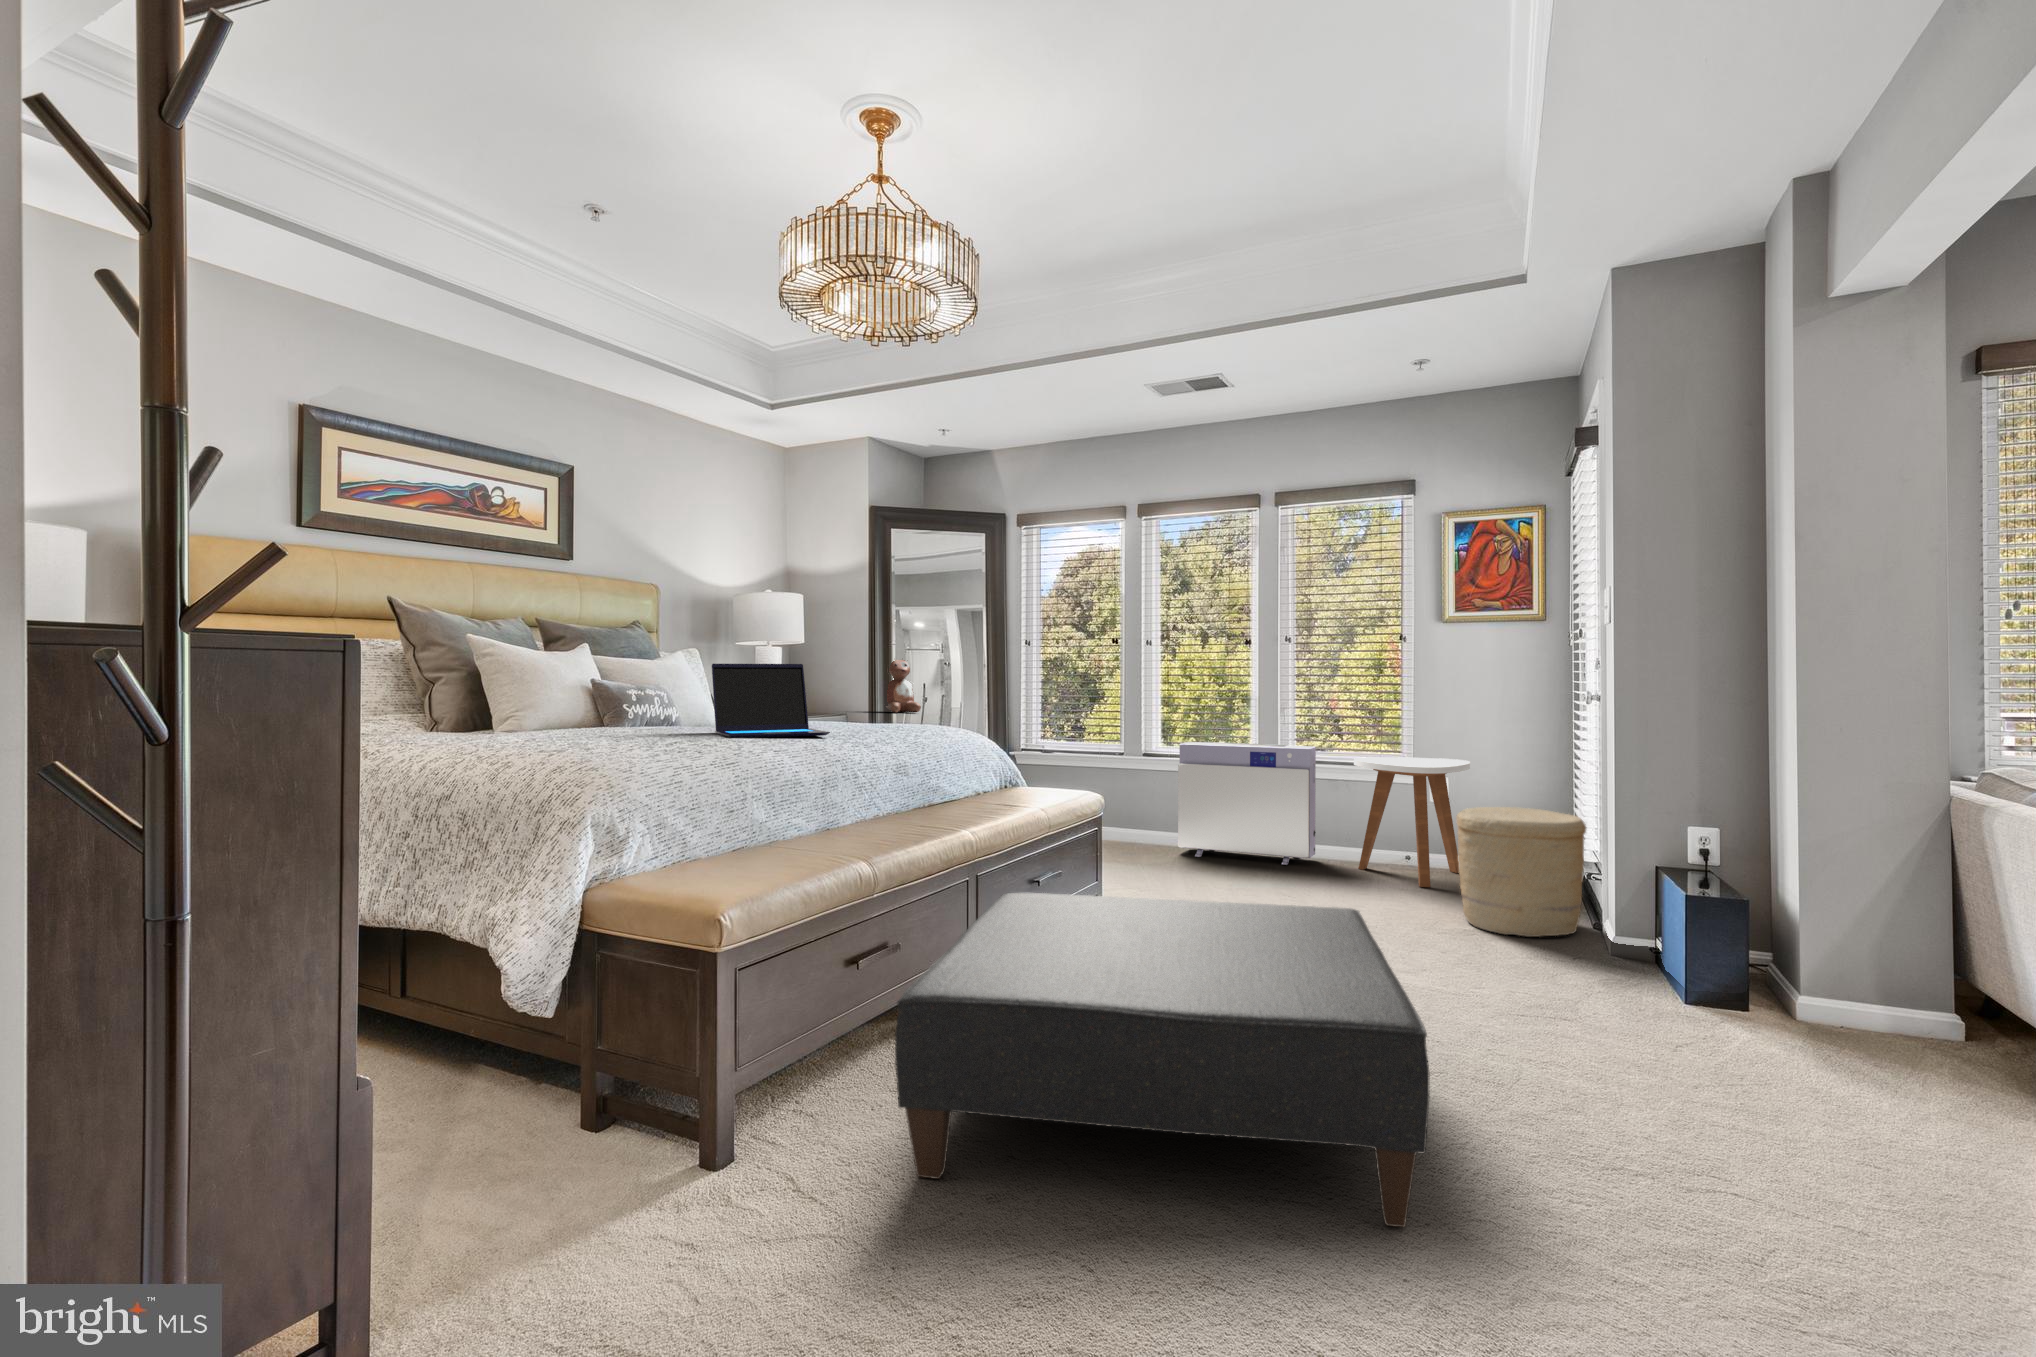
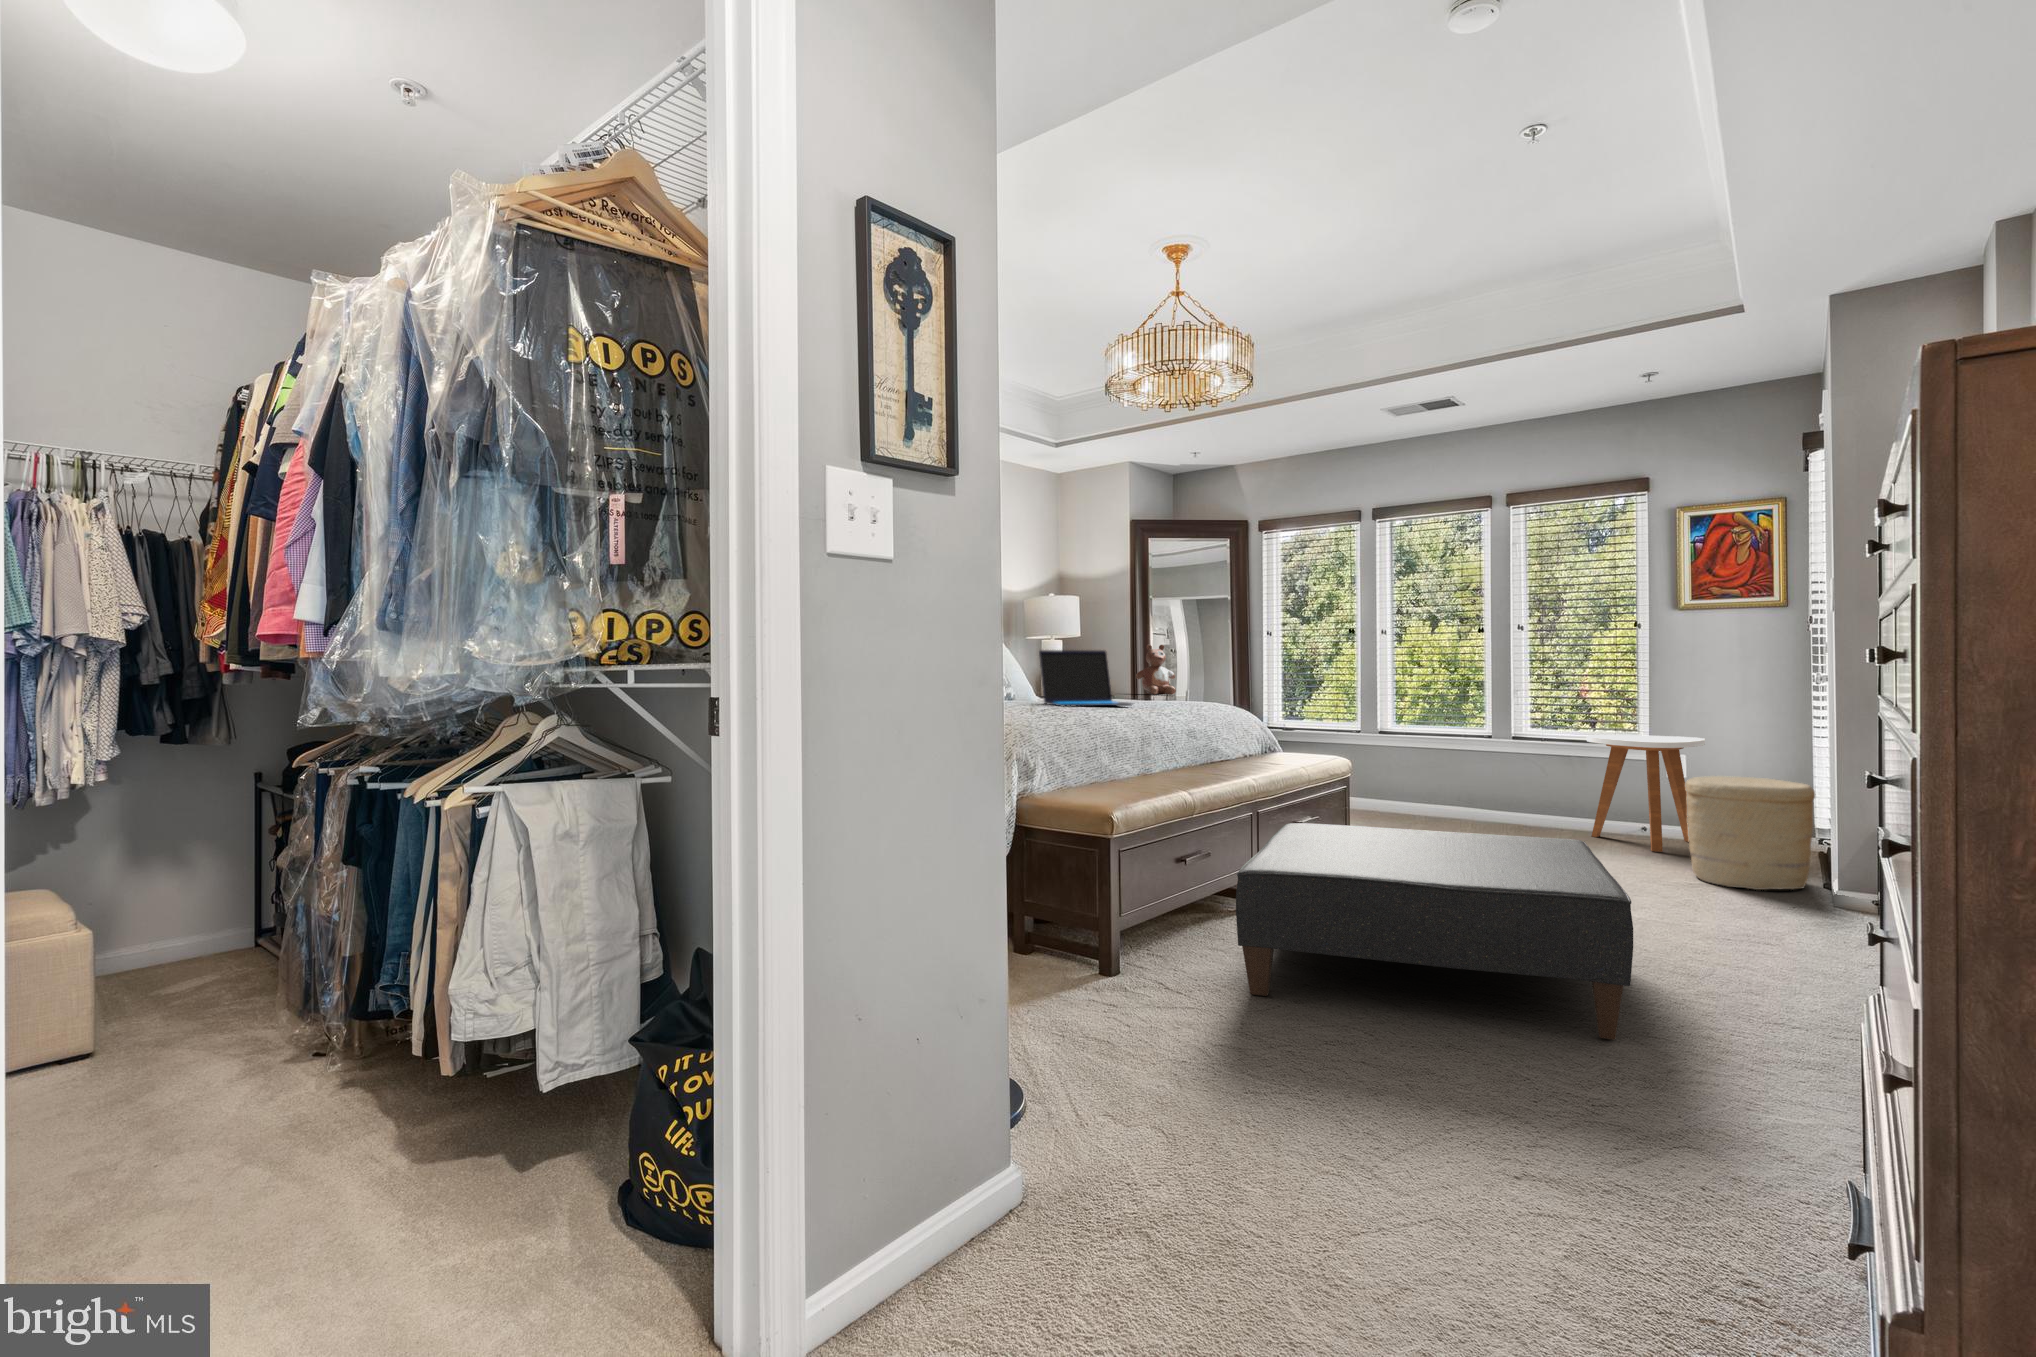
air purifier: present [1178,742,1316,865] -> none [1415,721,1549,831]

